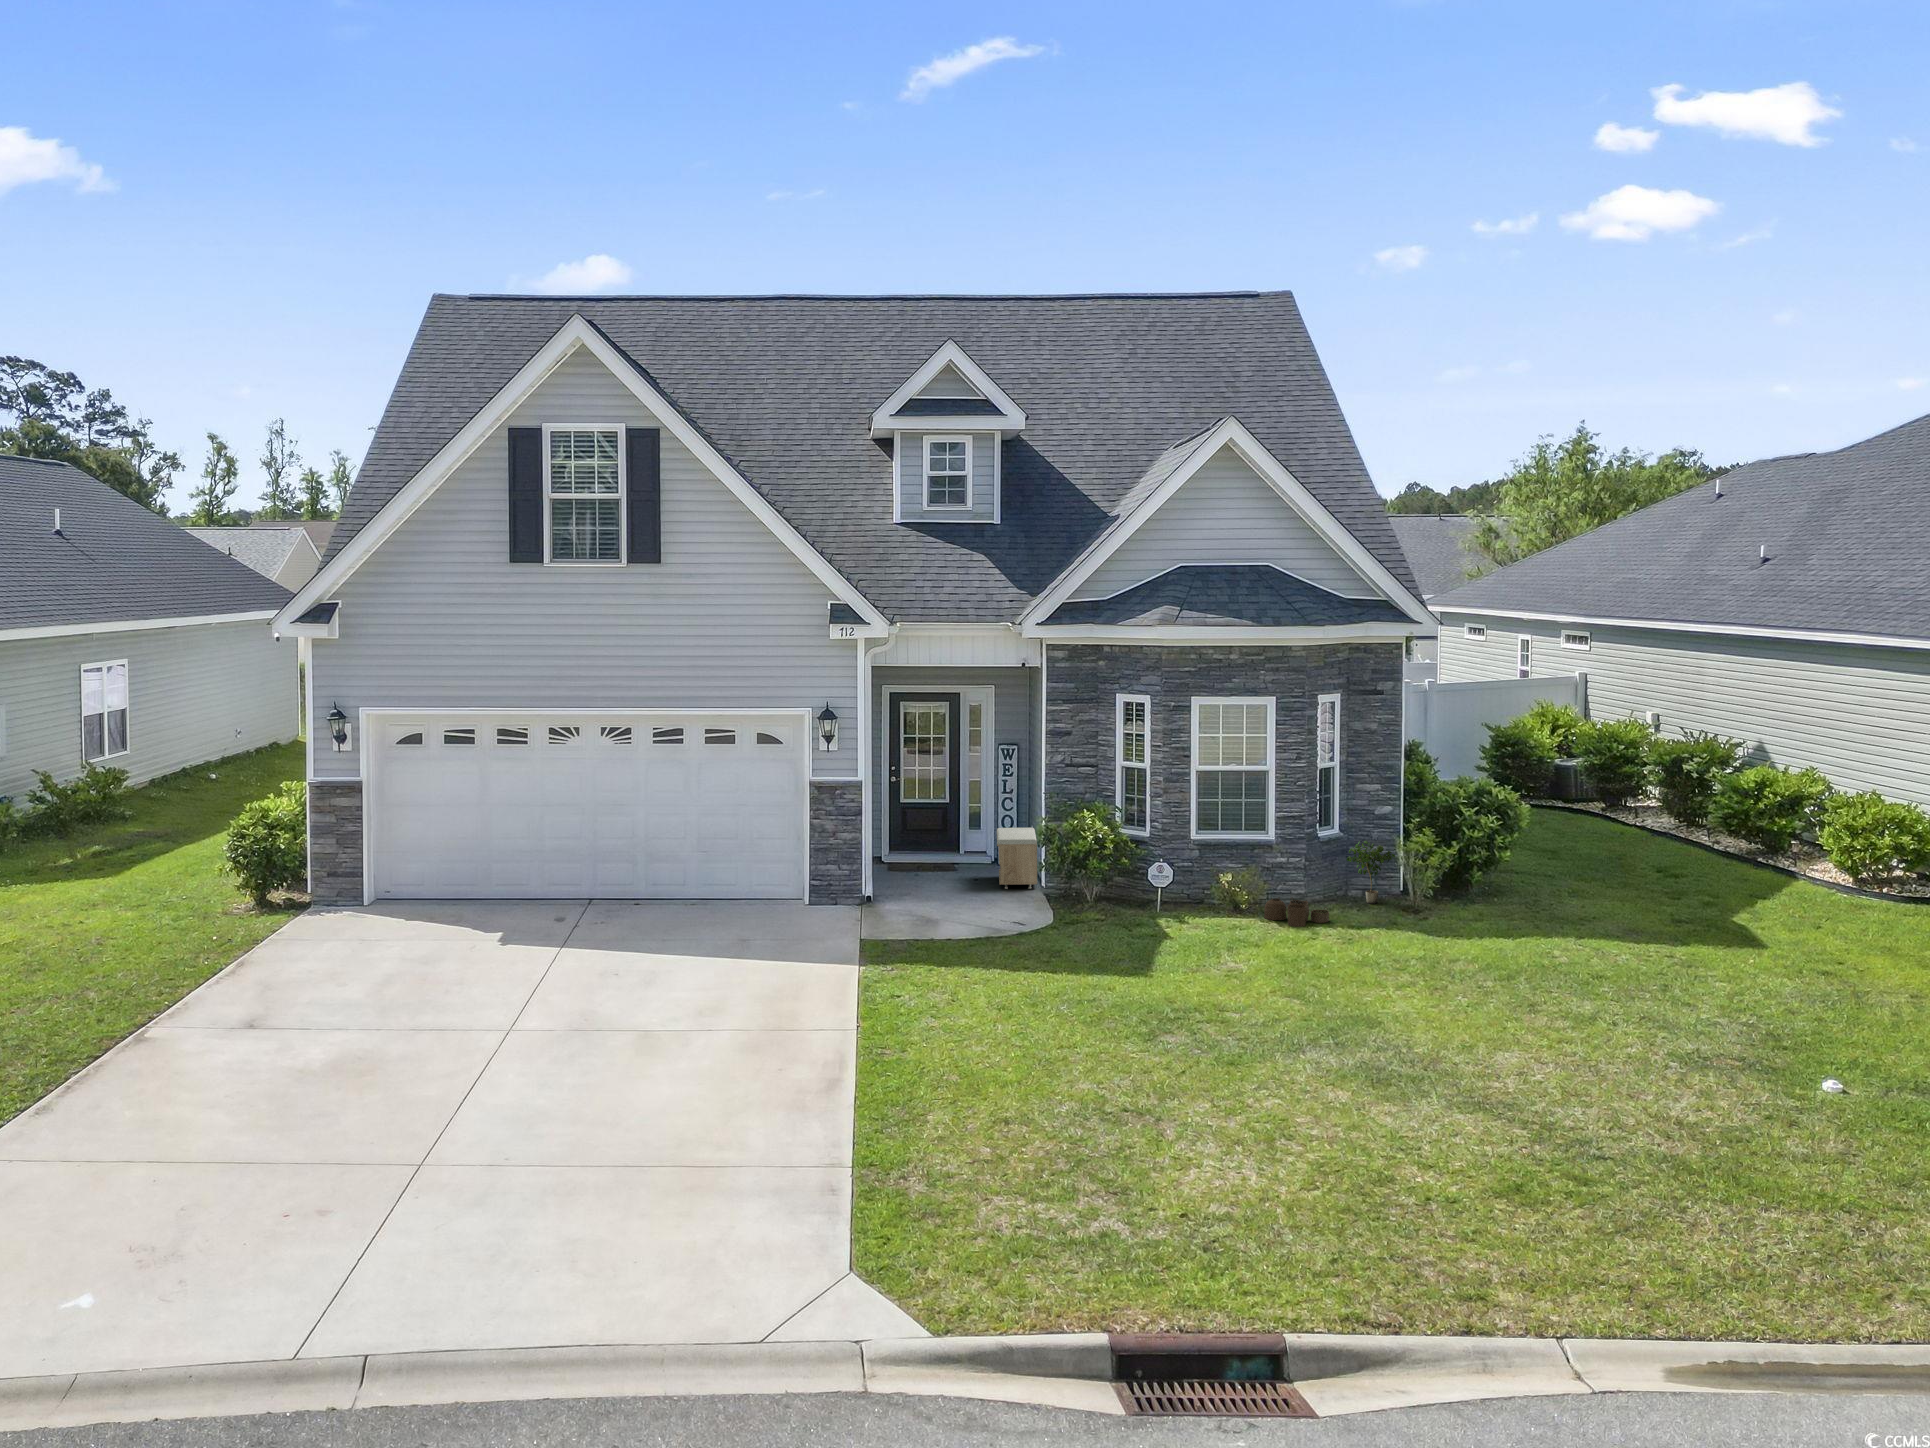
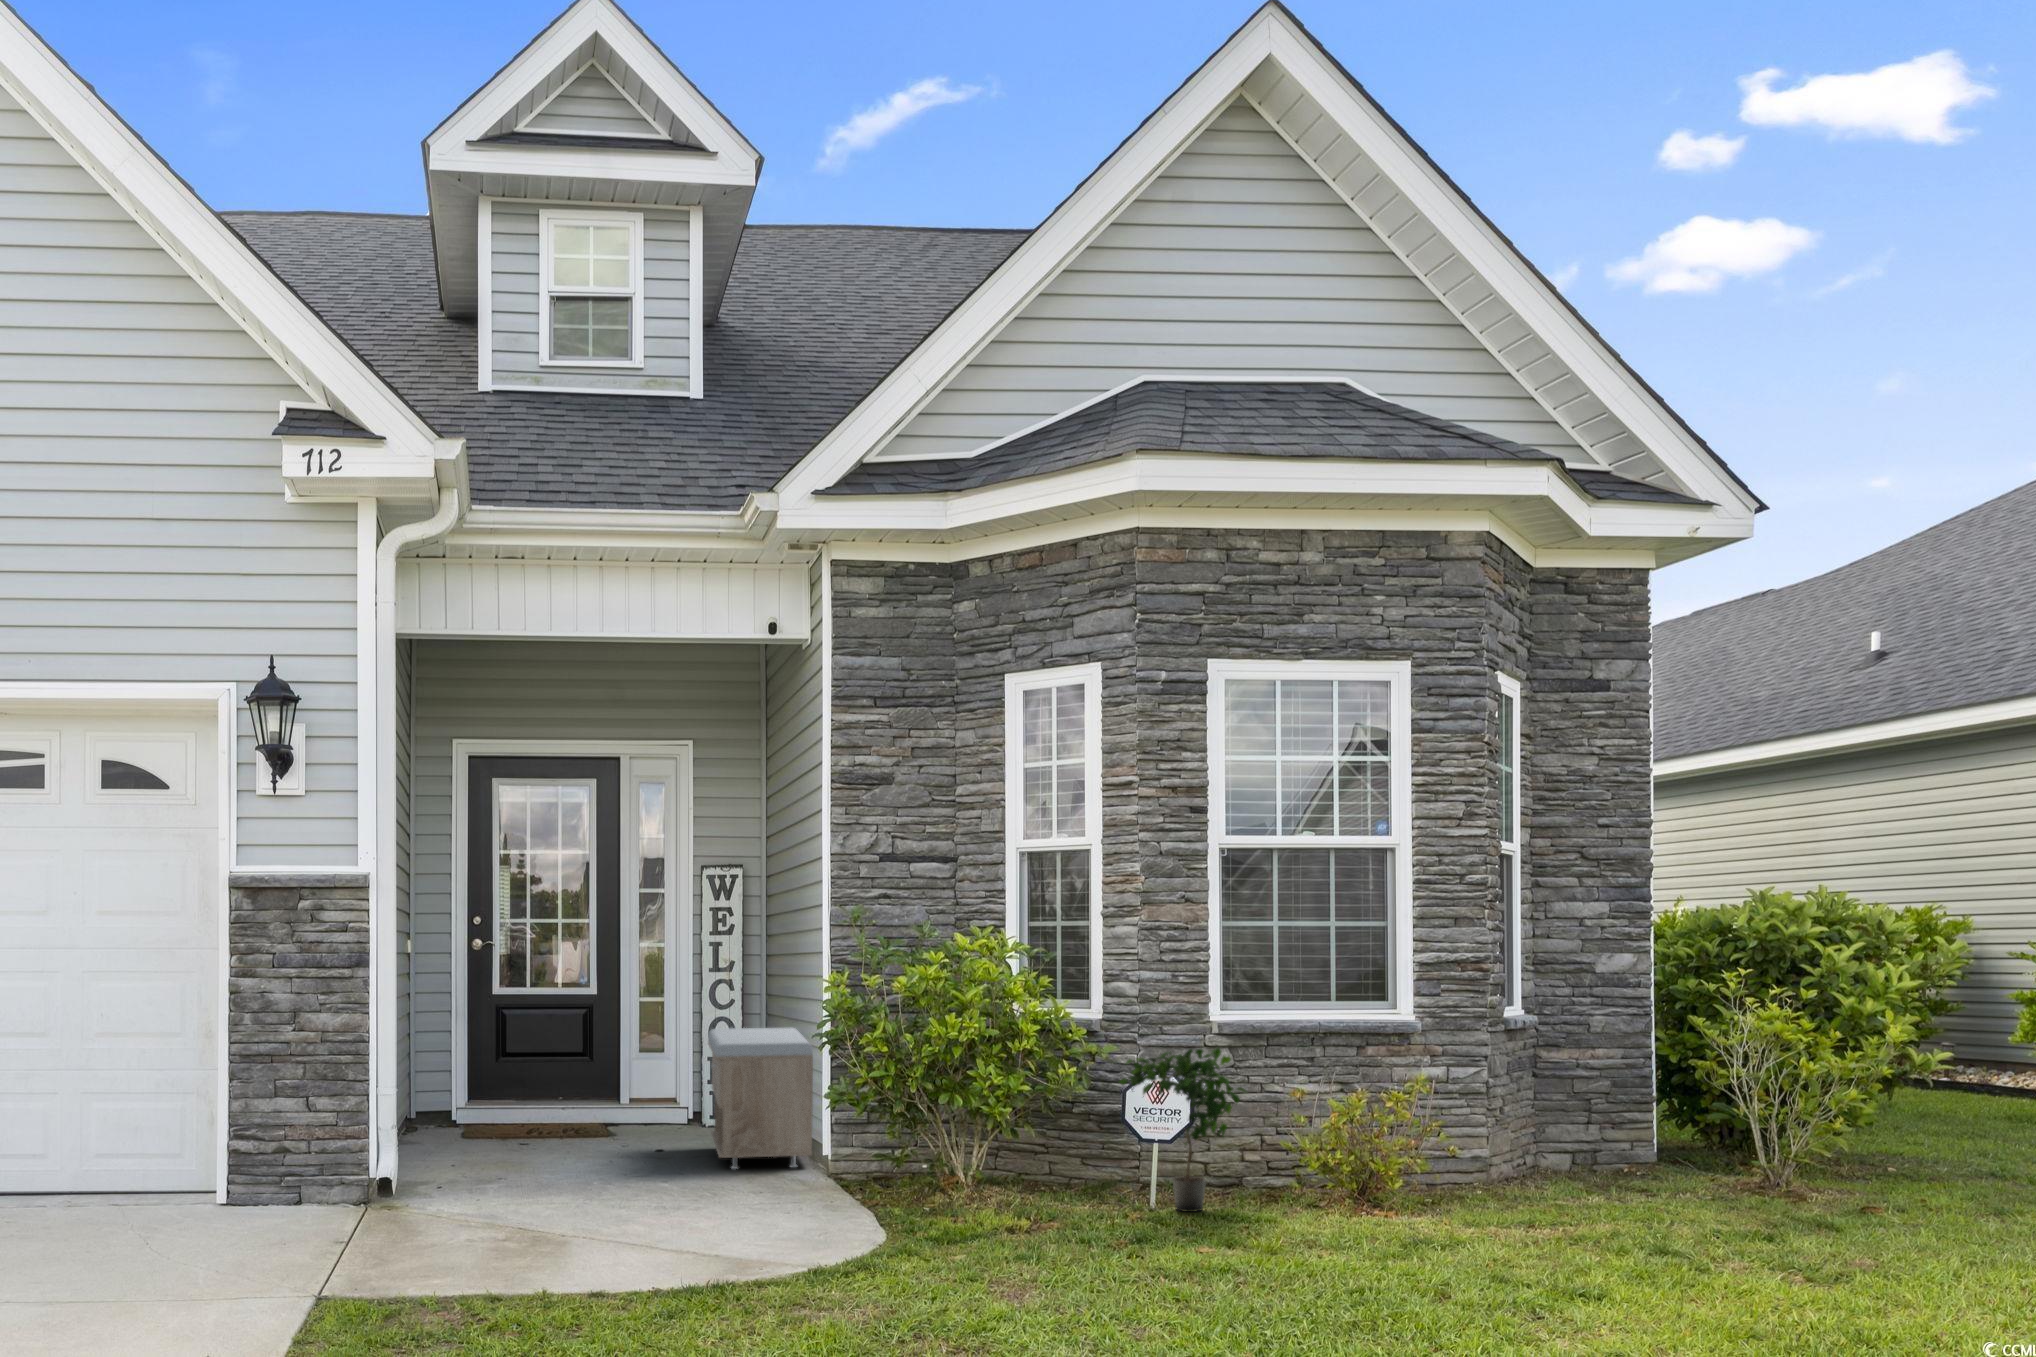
potted plant: present [1347,841,1395,904] -> present [1119,1048,1246,1212]
woven basket: present [1264,898,1329,927] -> none [1403,1153,1567,1224]

